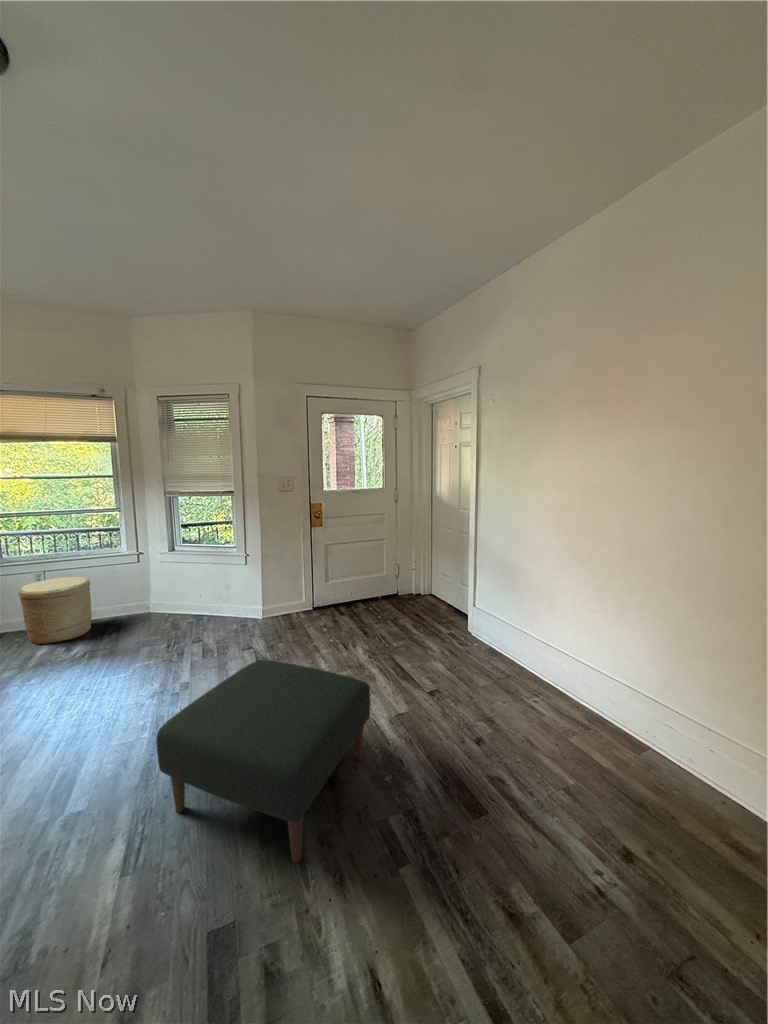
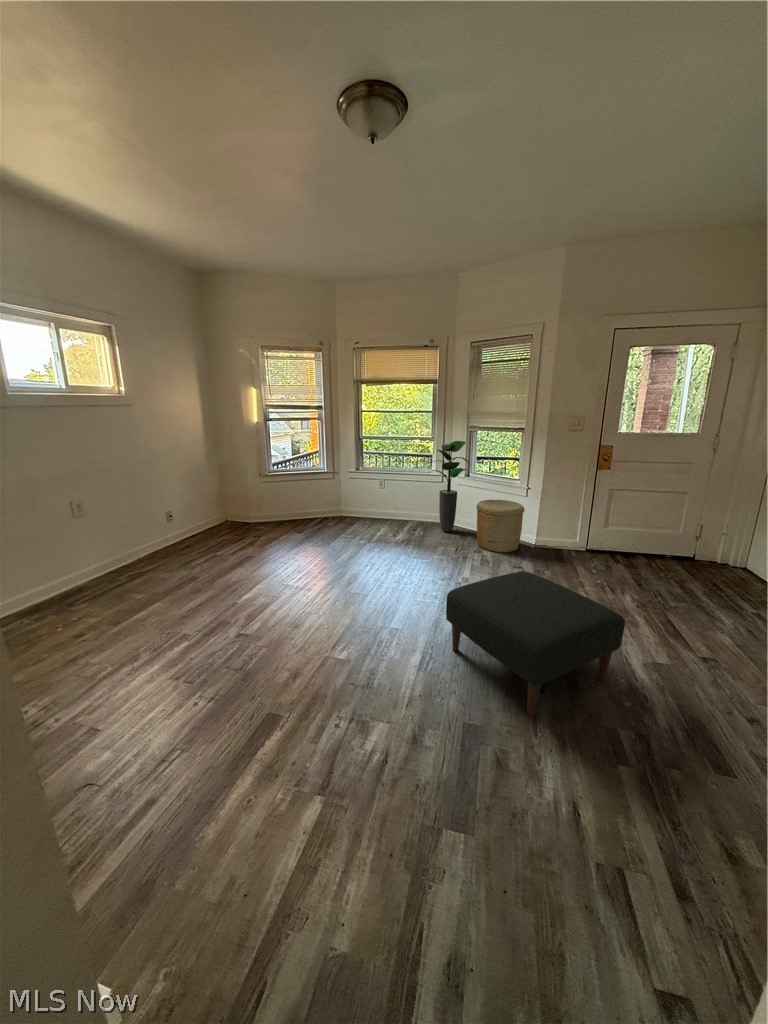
potted plant: none [114,509,175,625] -> present [432,441,471,532]
woven basket: present [18,577,92,644] -> present [476,500,524,553]

